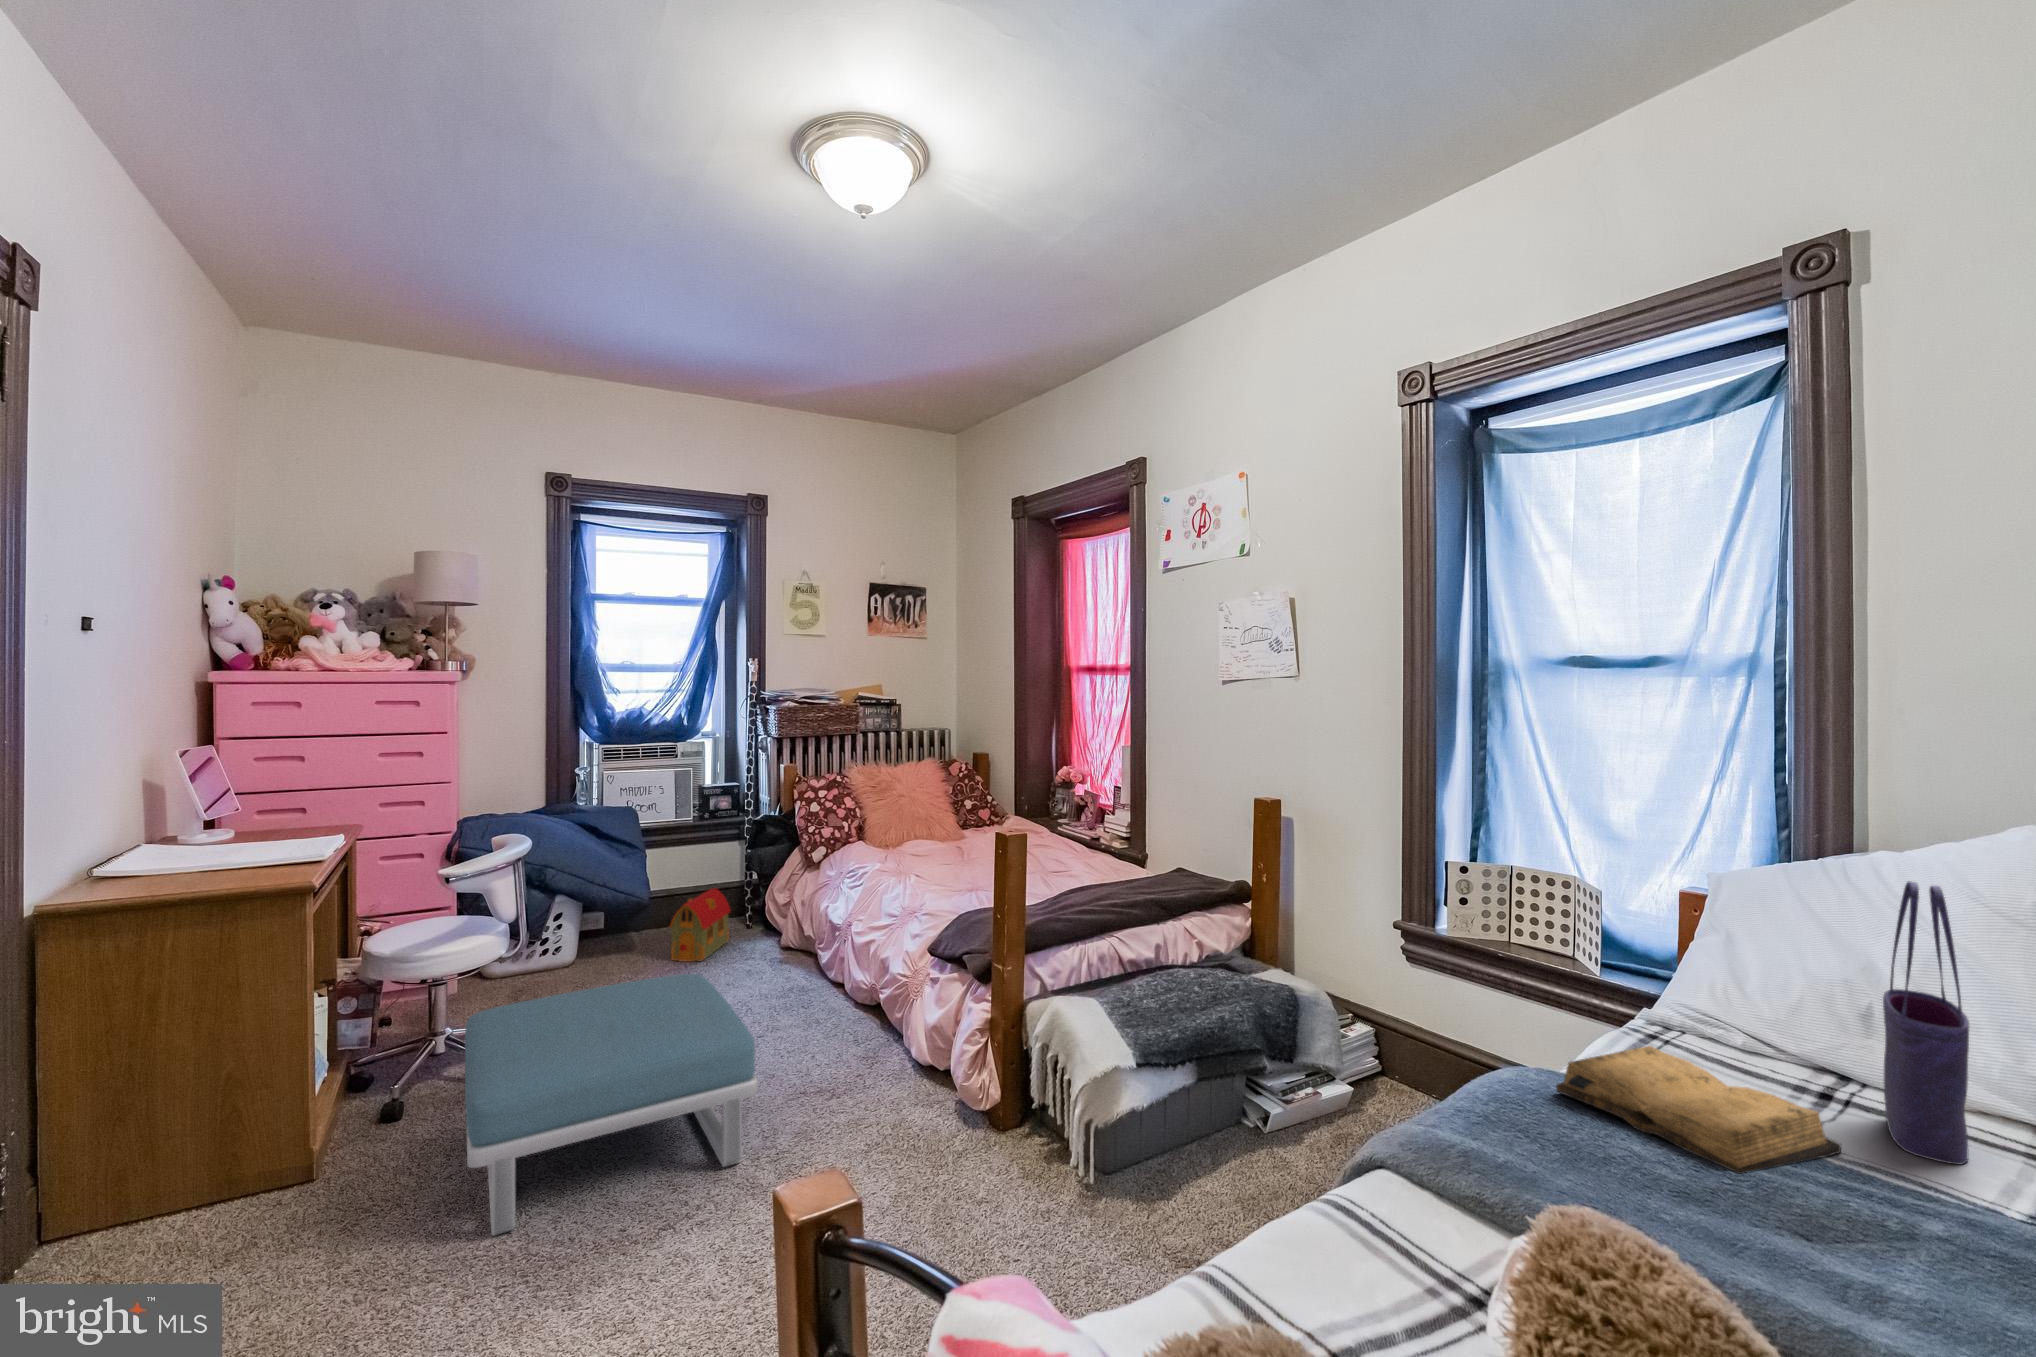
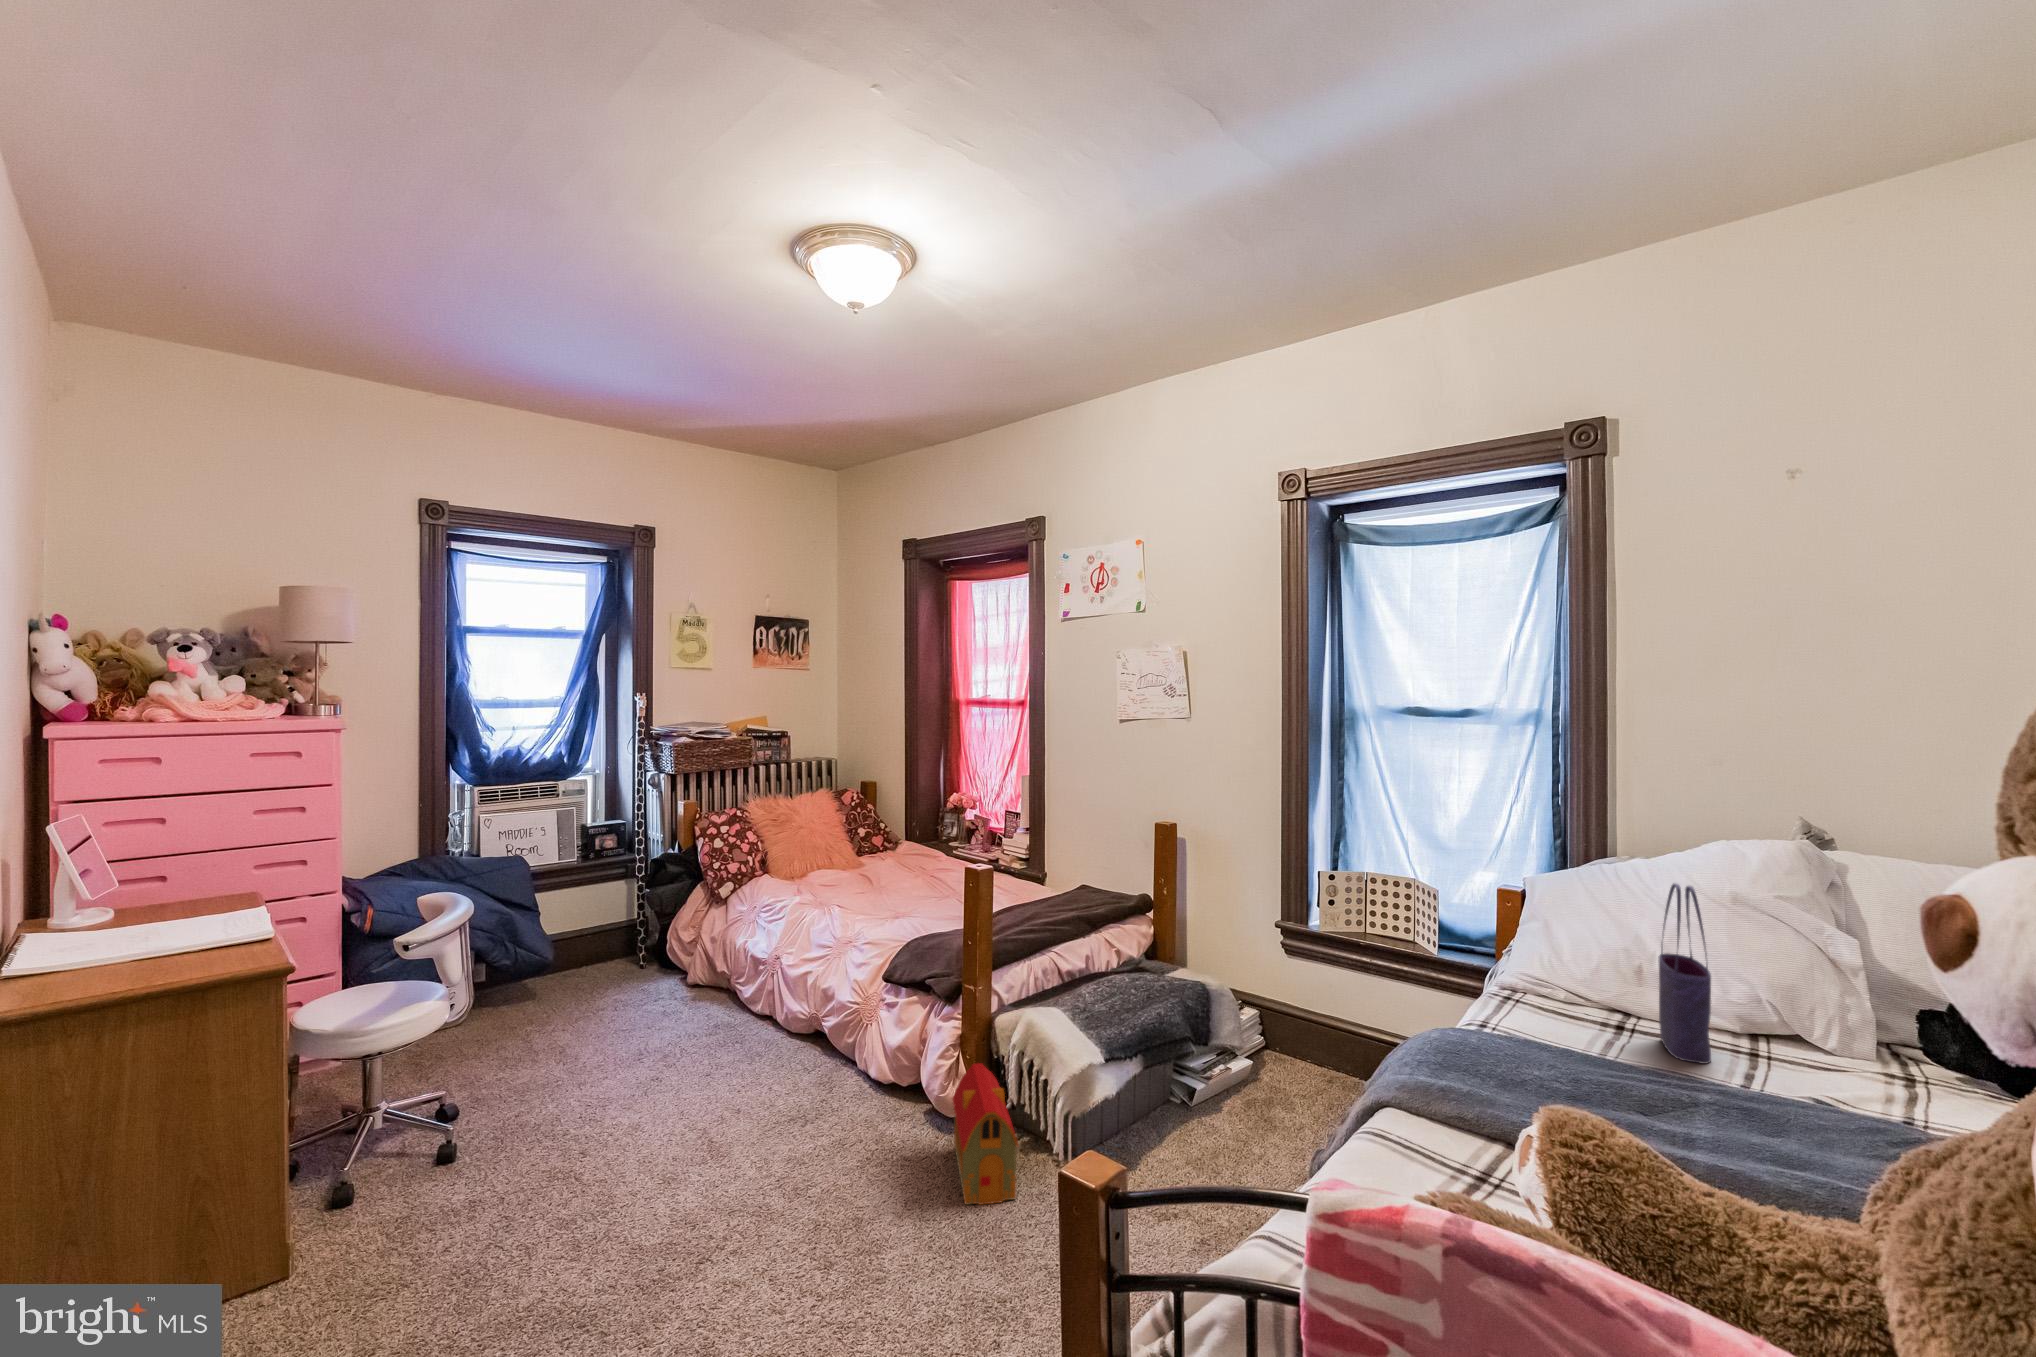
toy house: present [670,889,730,962] -> present [952,1063,1019,1205]
footstool: present [465,974,758,1236] -> none [435,1020,762,1295]
diary: present [1556,1046,1841,1174] -> none [1470,1005,1646,1090]

